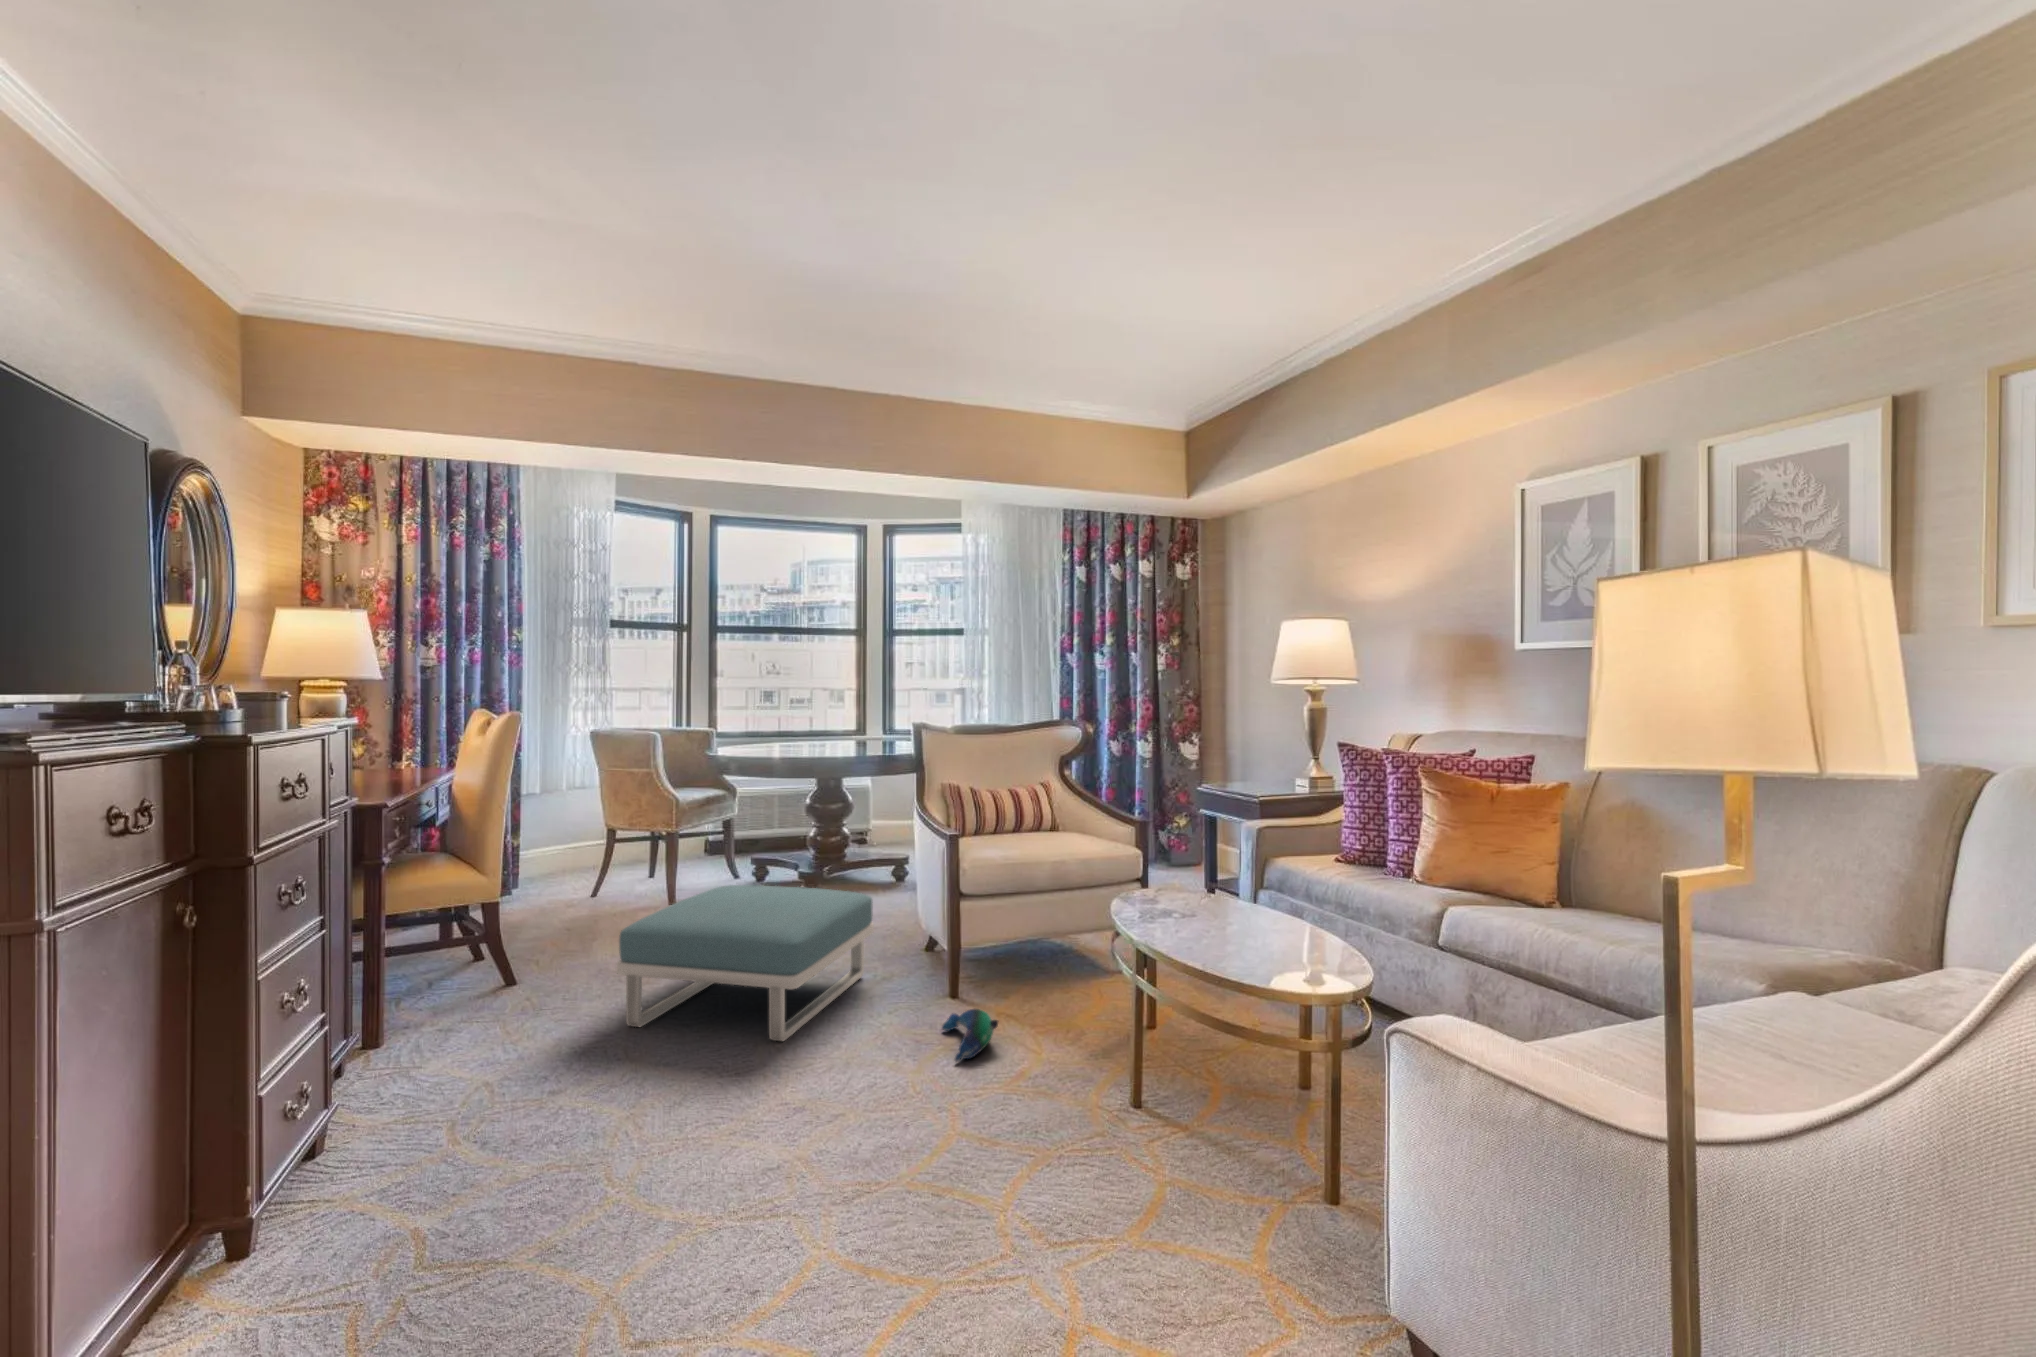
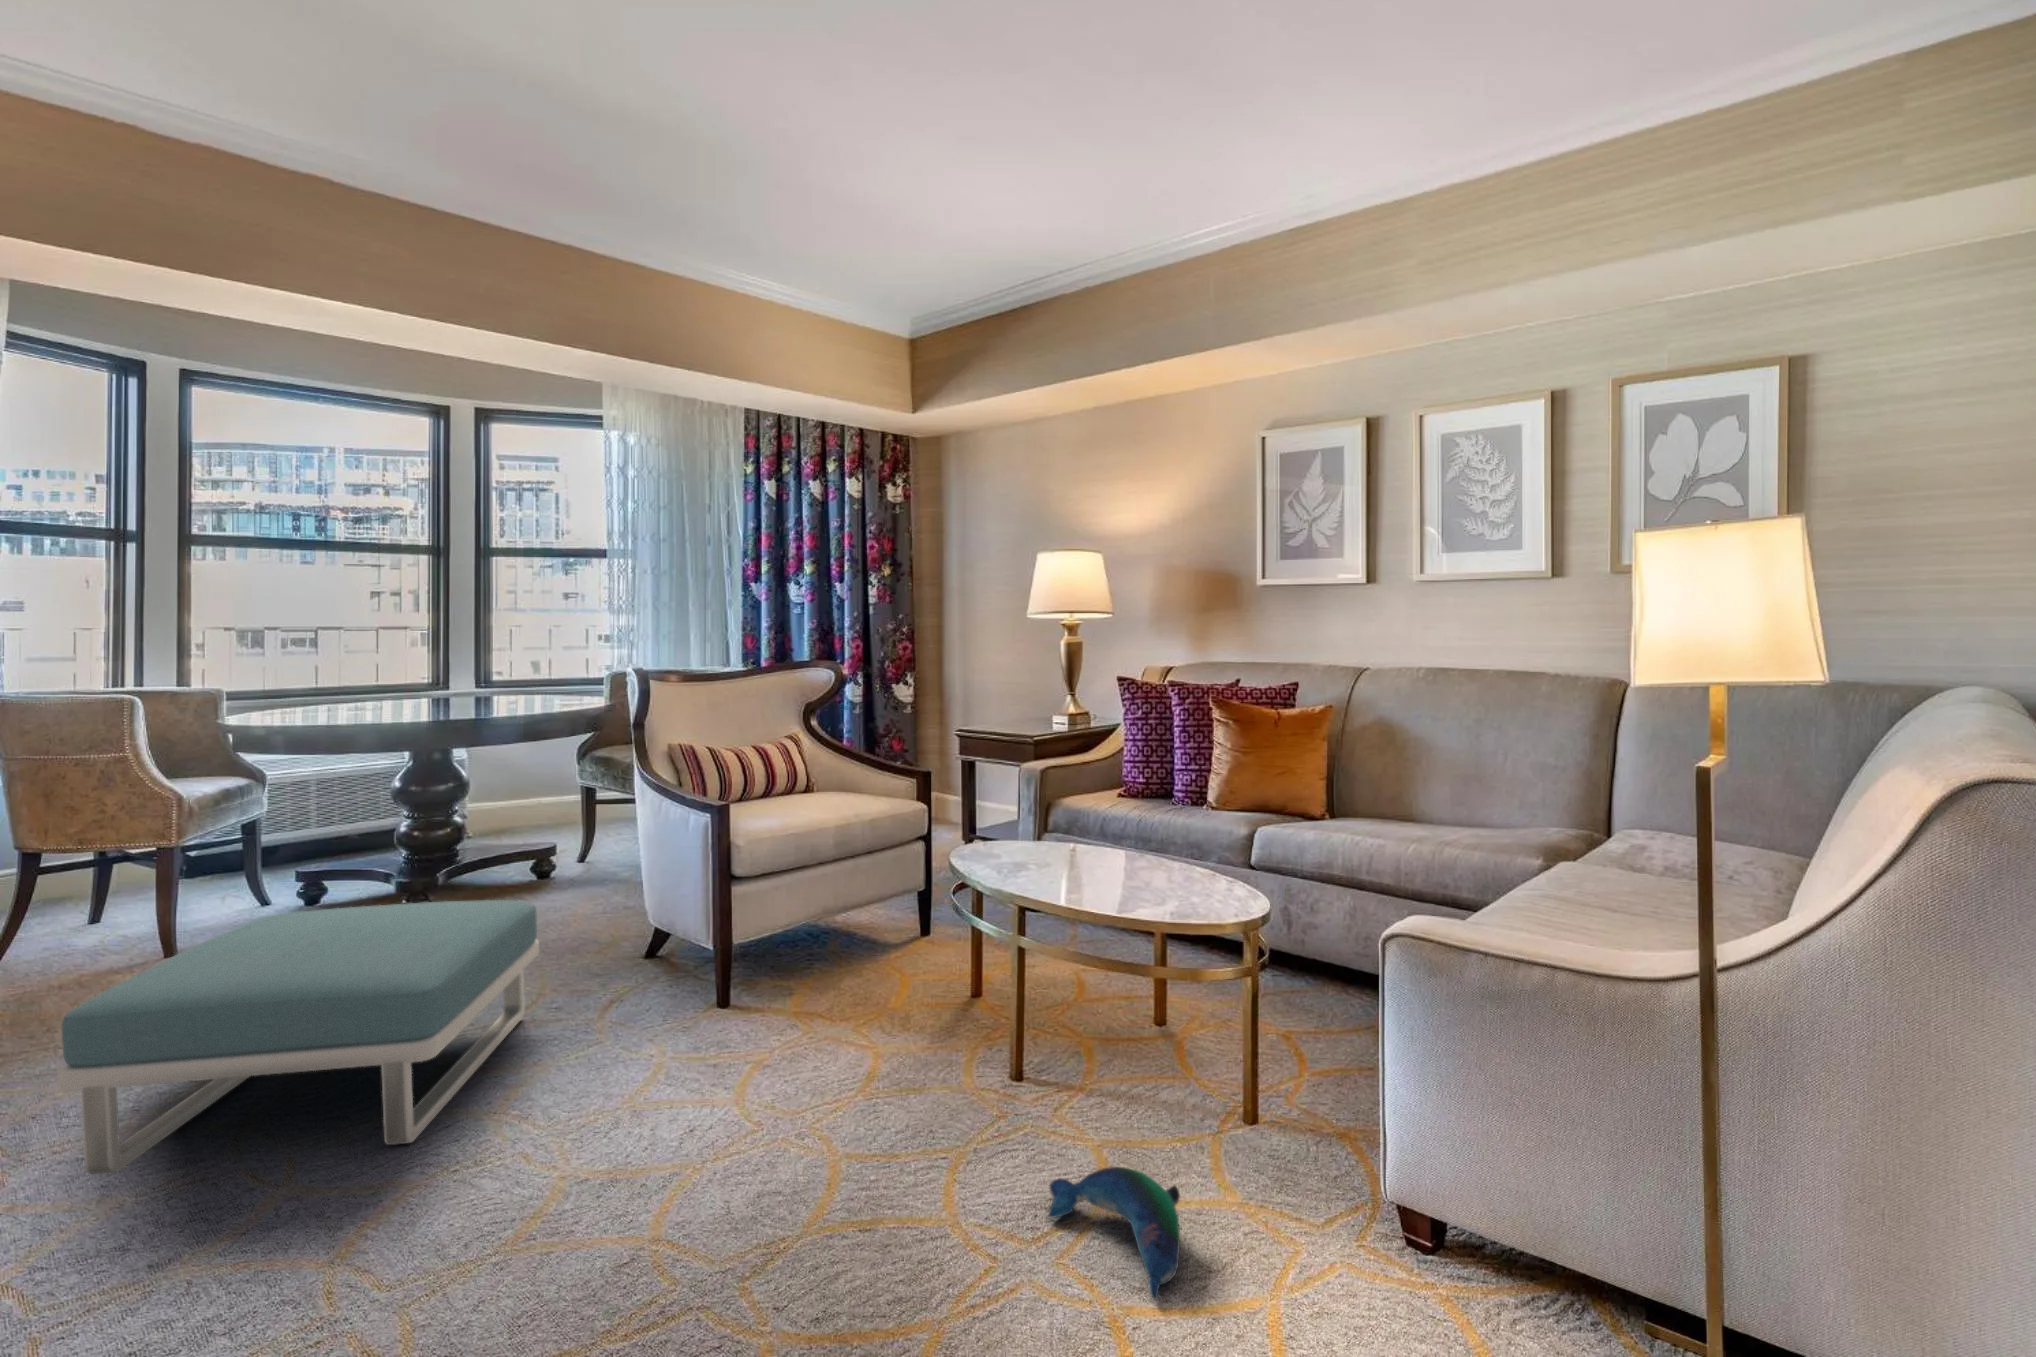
plush toy: present [942,1009,998,1062] -> present [1049,1167,1180,1299]

